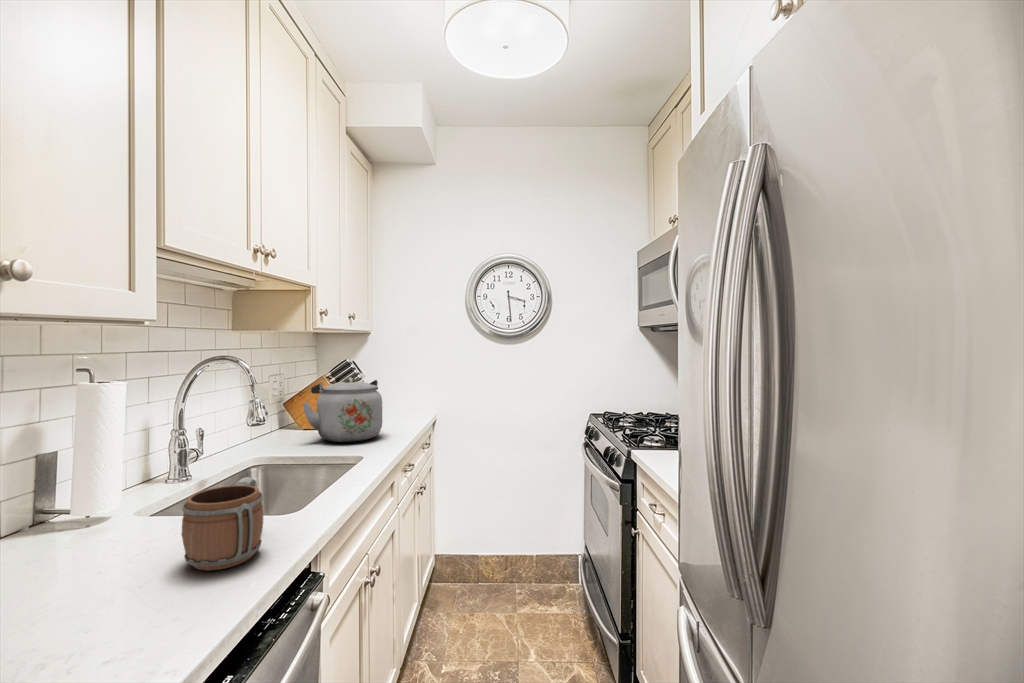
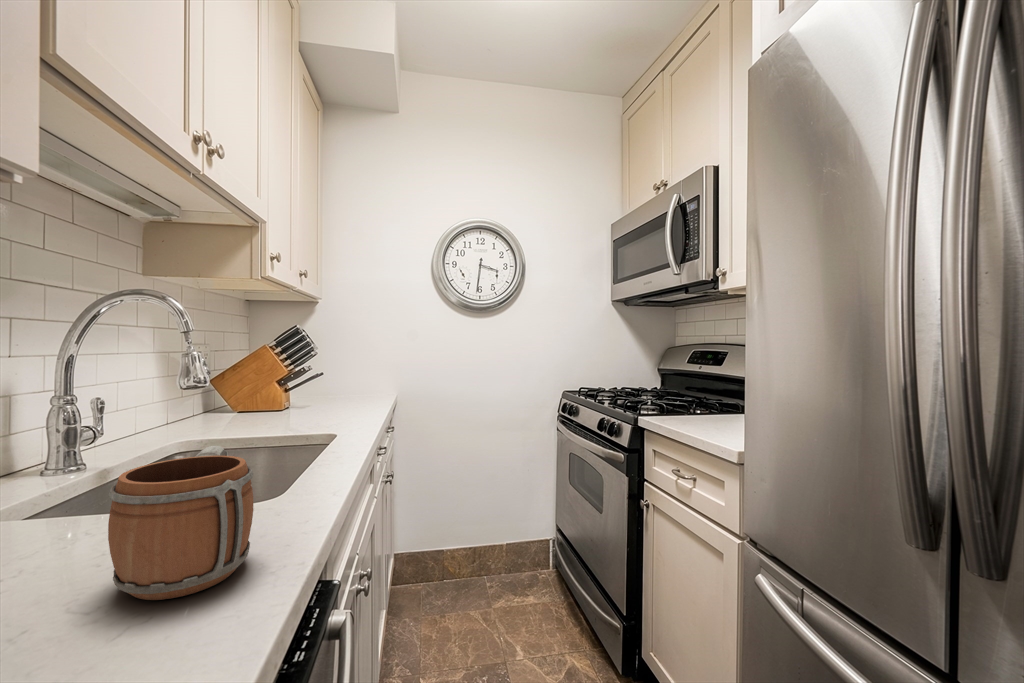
kettle: present [303,377,382,442] -> none [247,342,347,420]

